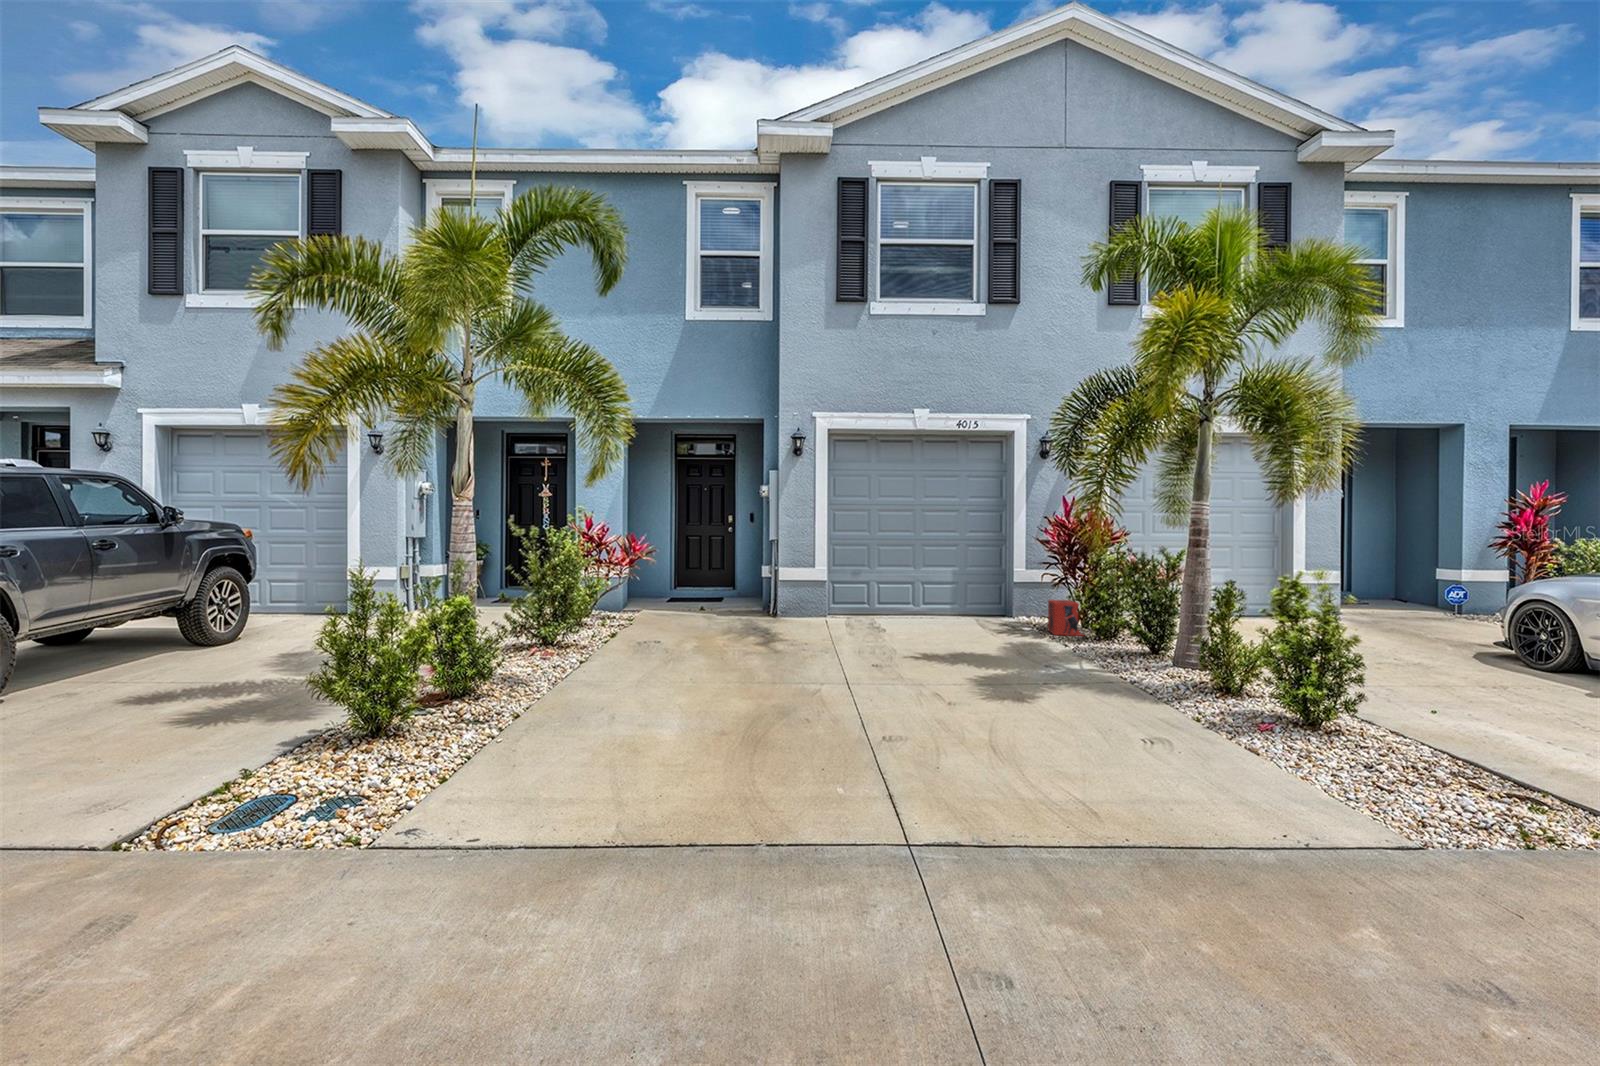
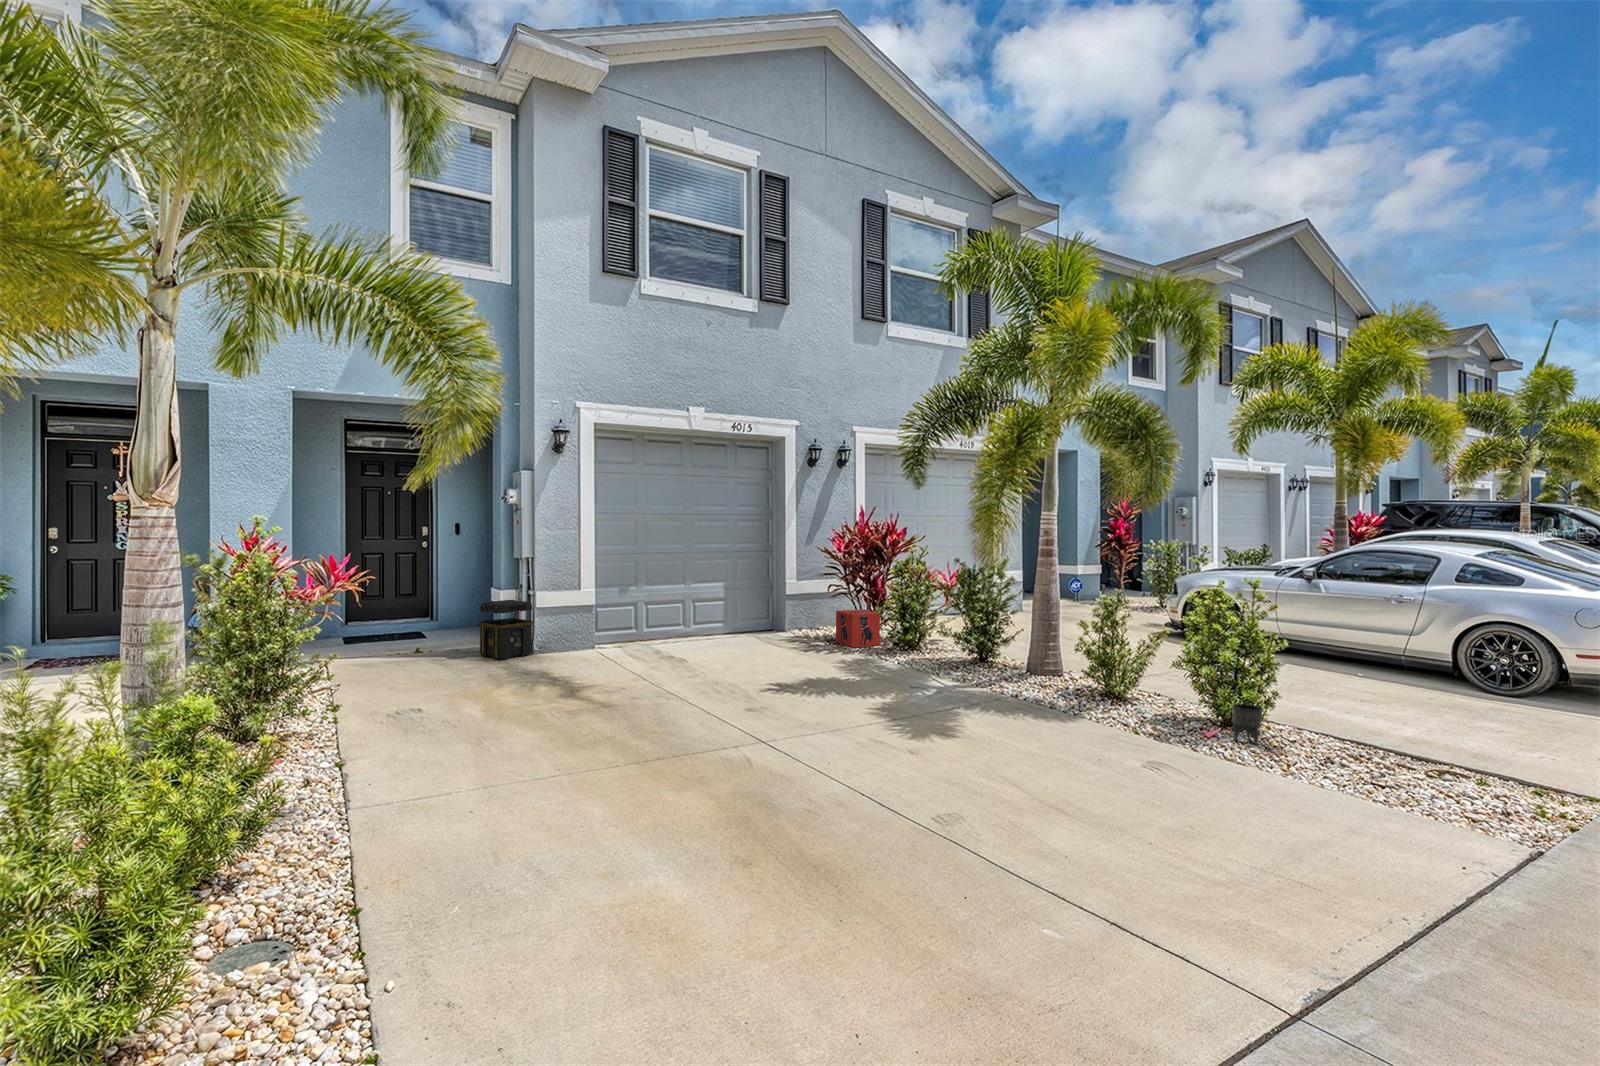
toolbox: none [740,574,777,619] -> present [479,600,533,660]
planter: none [1293,697,1325,740] -> present [1232,704,1262,745]

